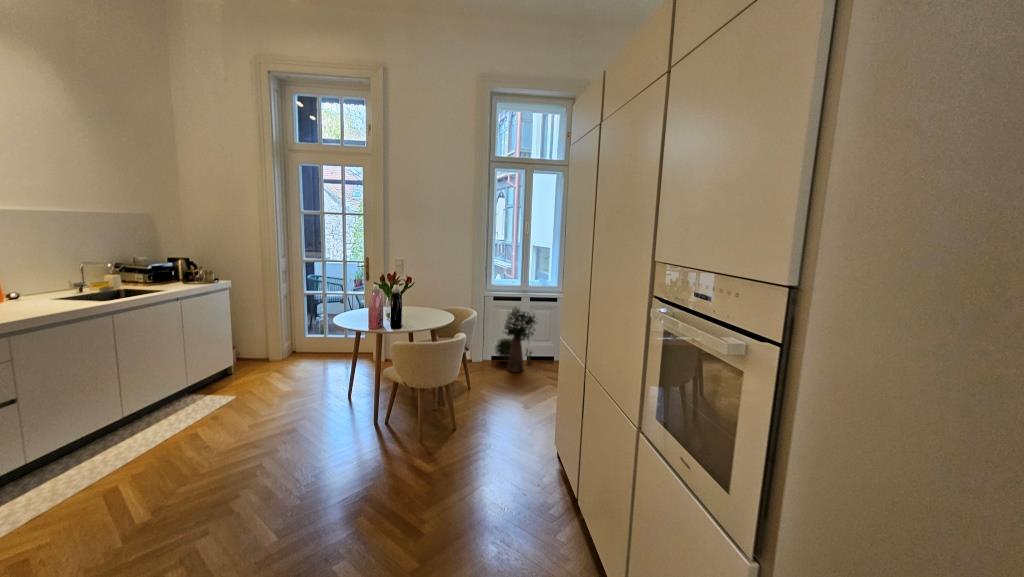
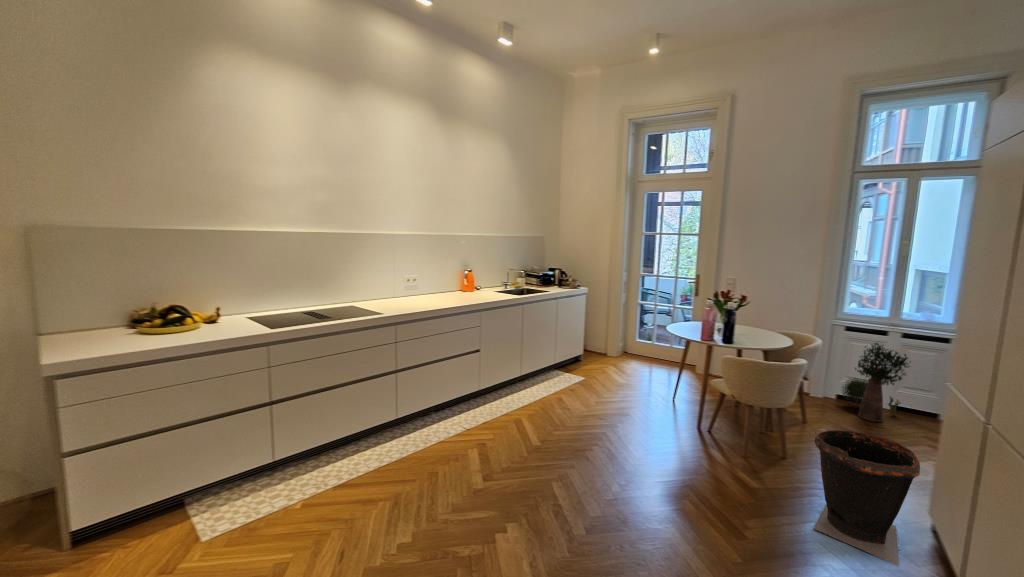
trash can: none [481,401,566,528] -> present [813,430,920,565]

